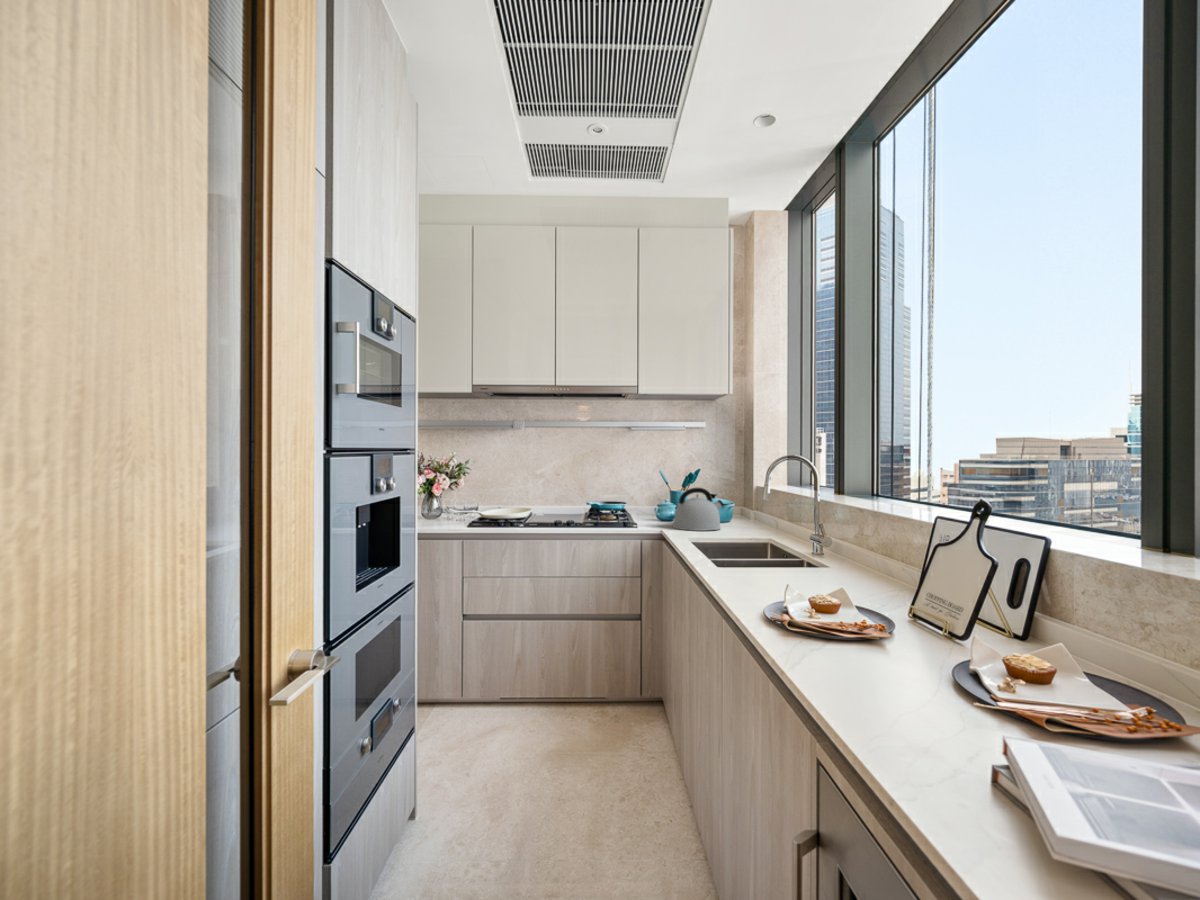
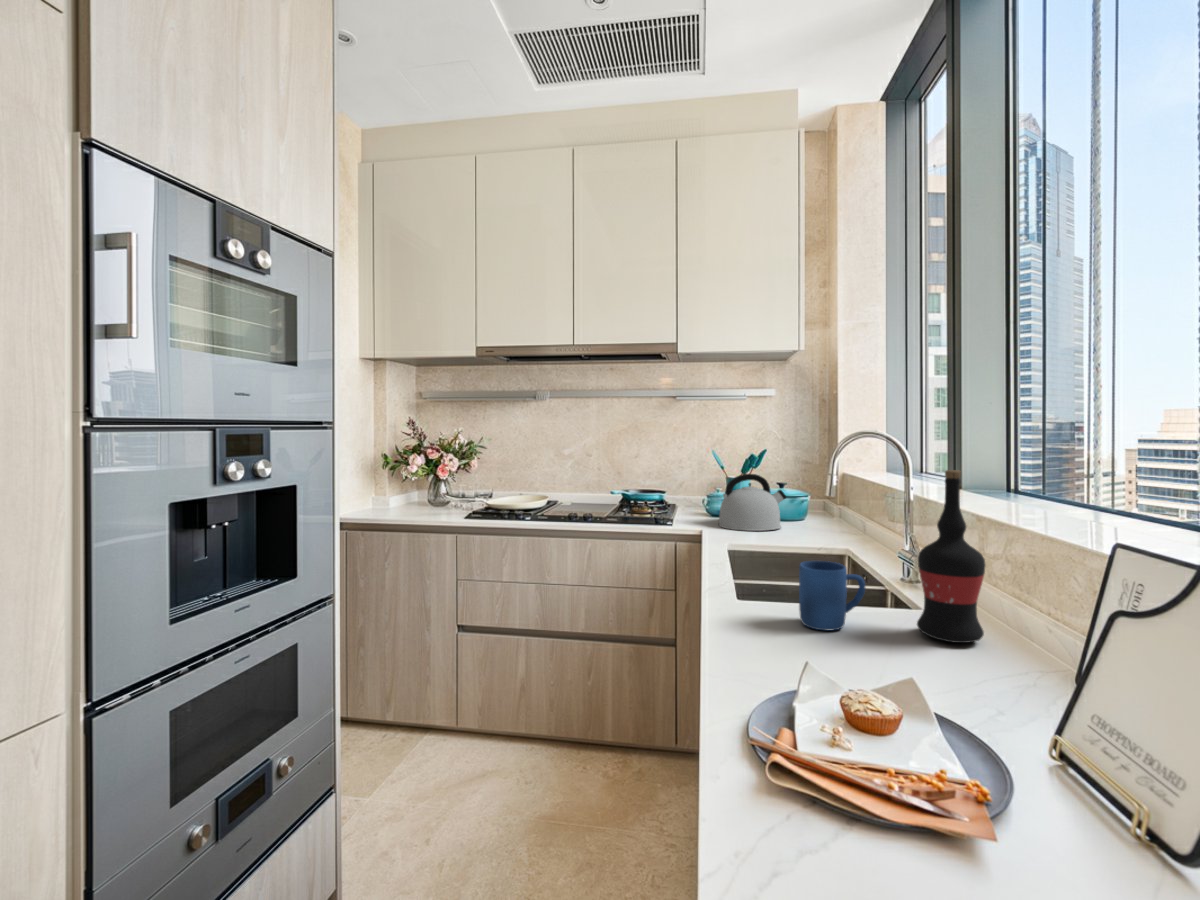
wine bottle: none [834,479,872,581] -> present [917,470,985,643]
mug: none [765,538,804,579] -> present [799,561,865,630]

